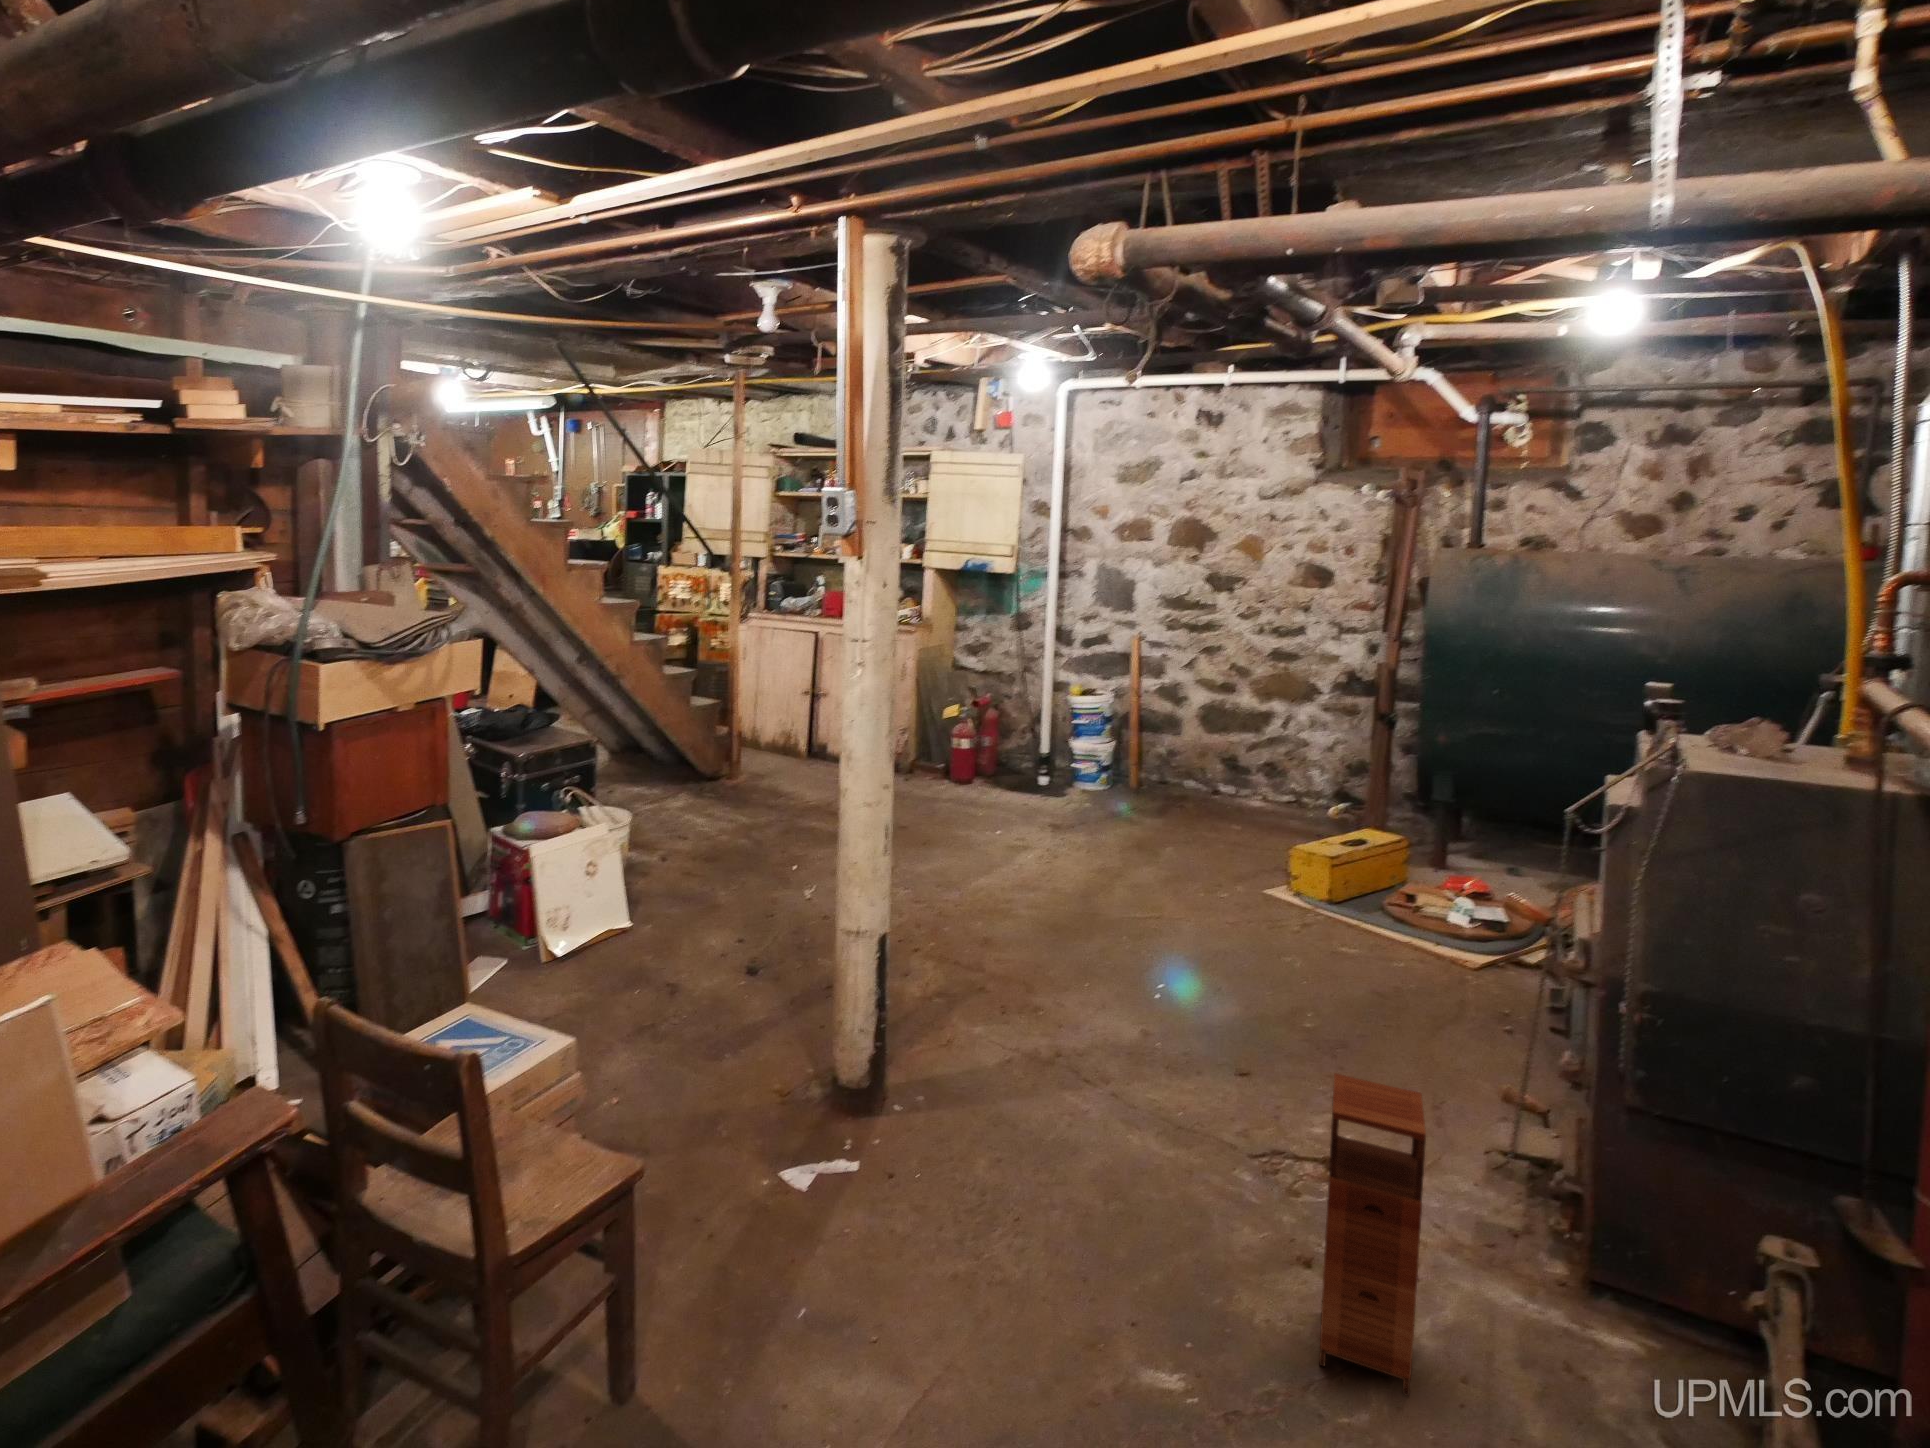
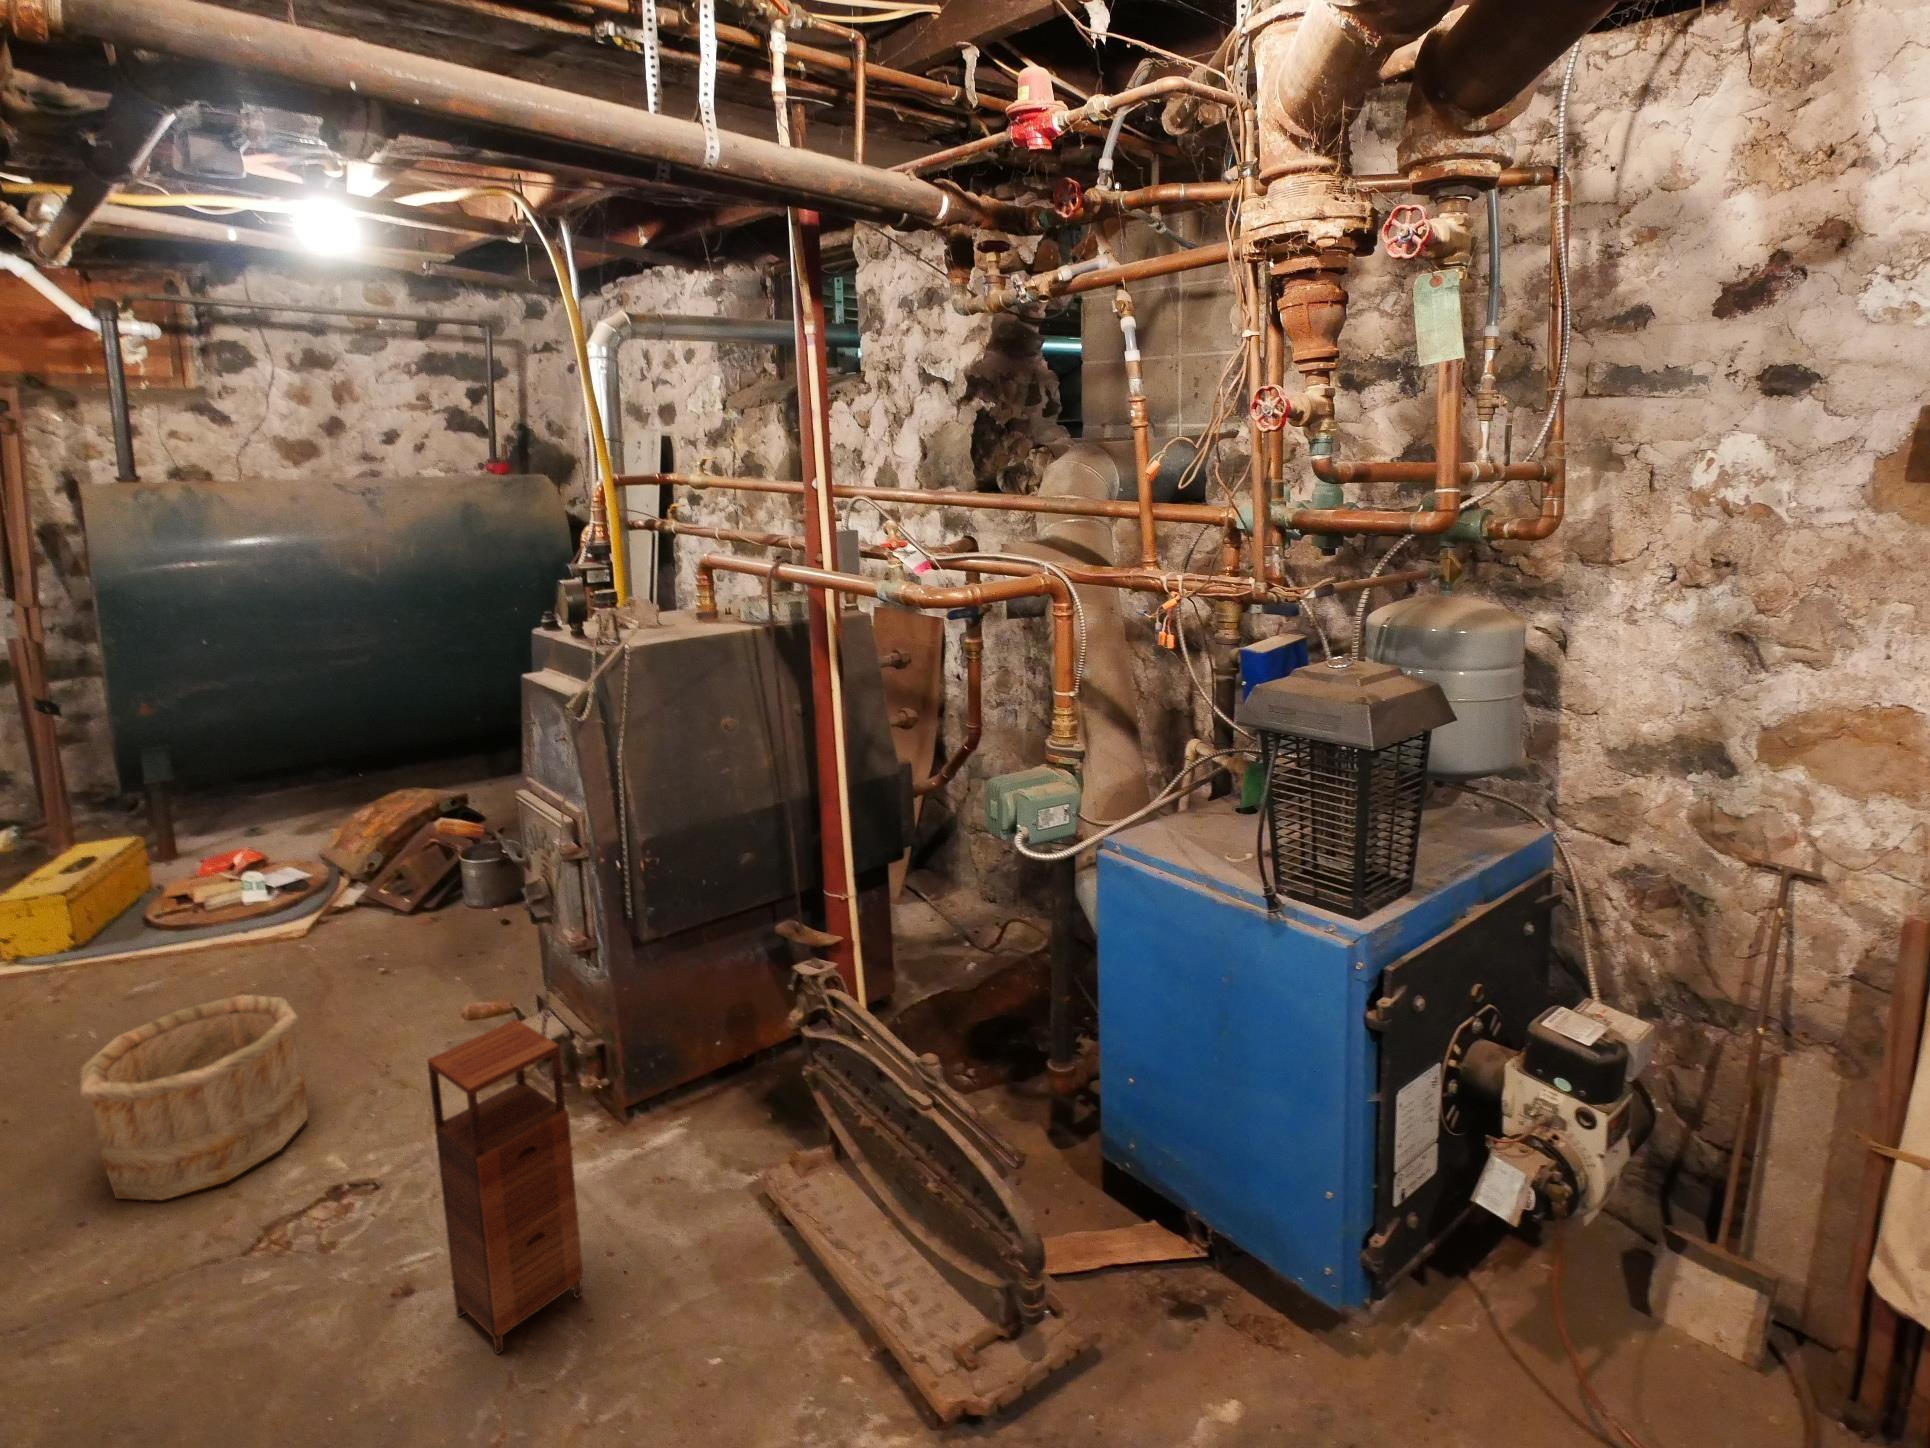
wooden bucket: none [1225,957,1367,1107] -> present [79,995,308,1200]

